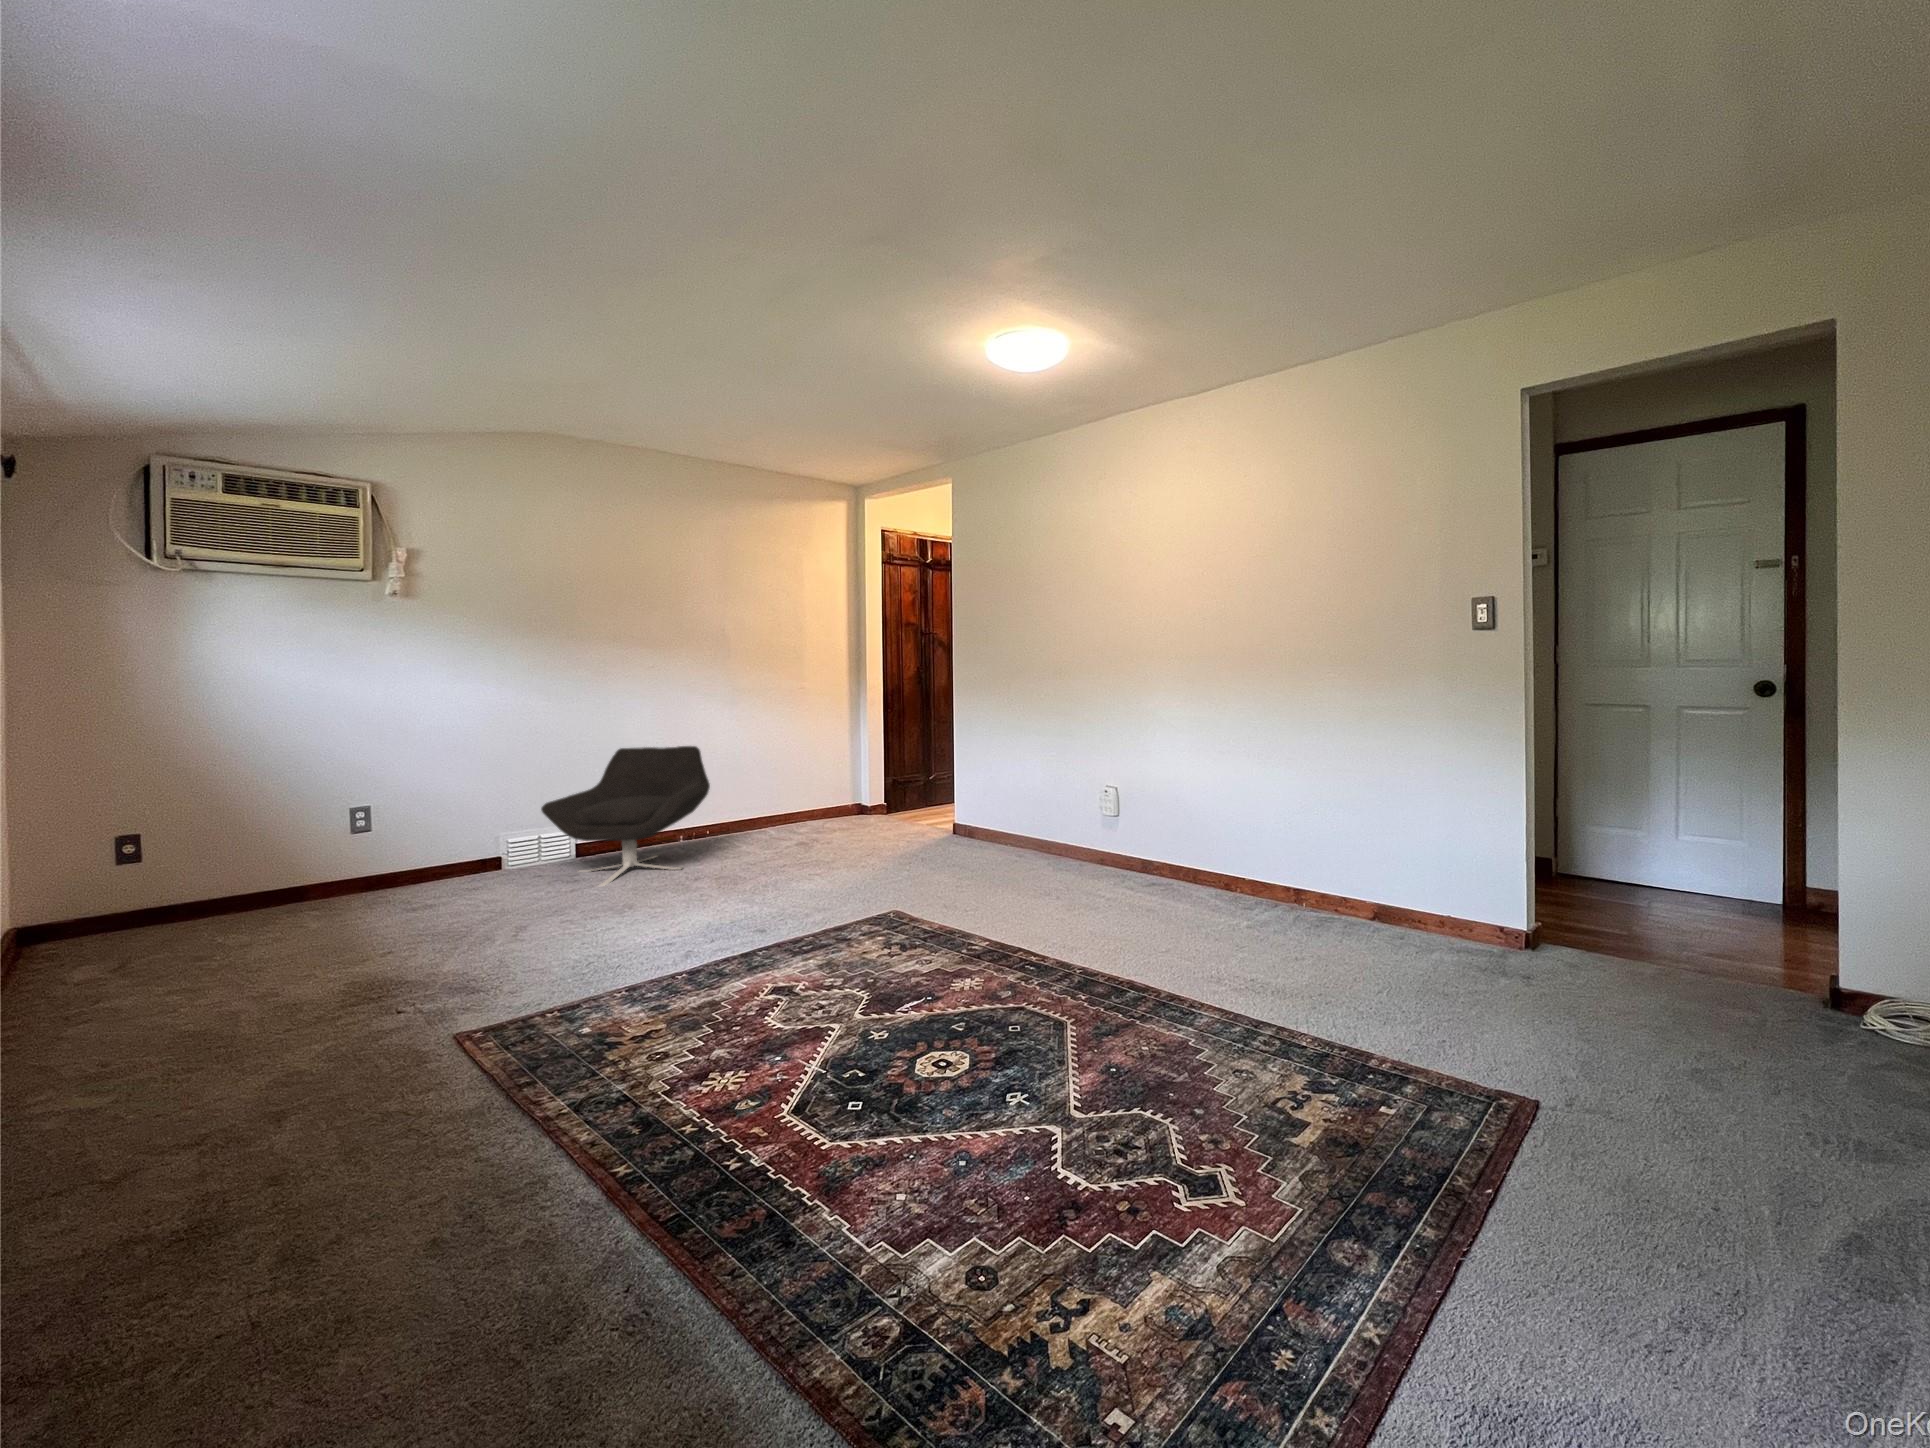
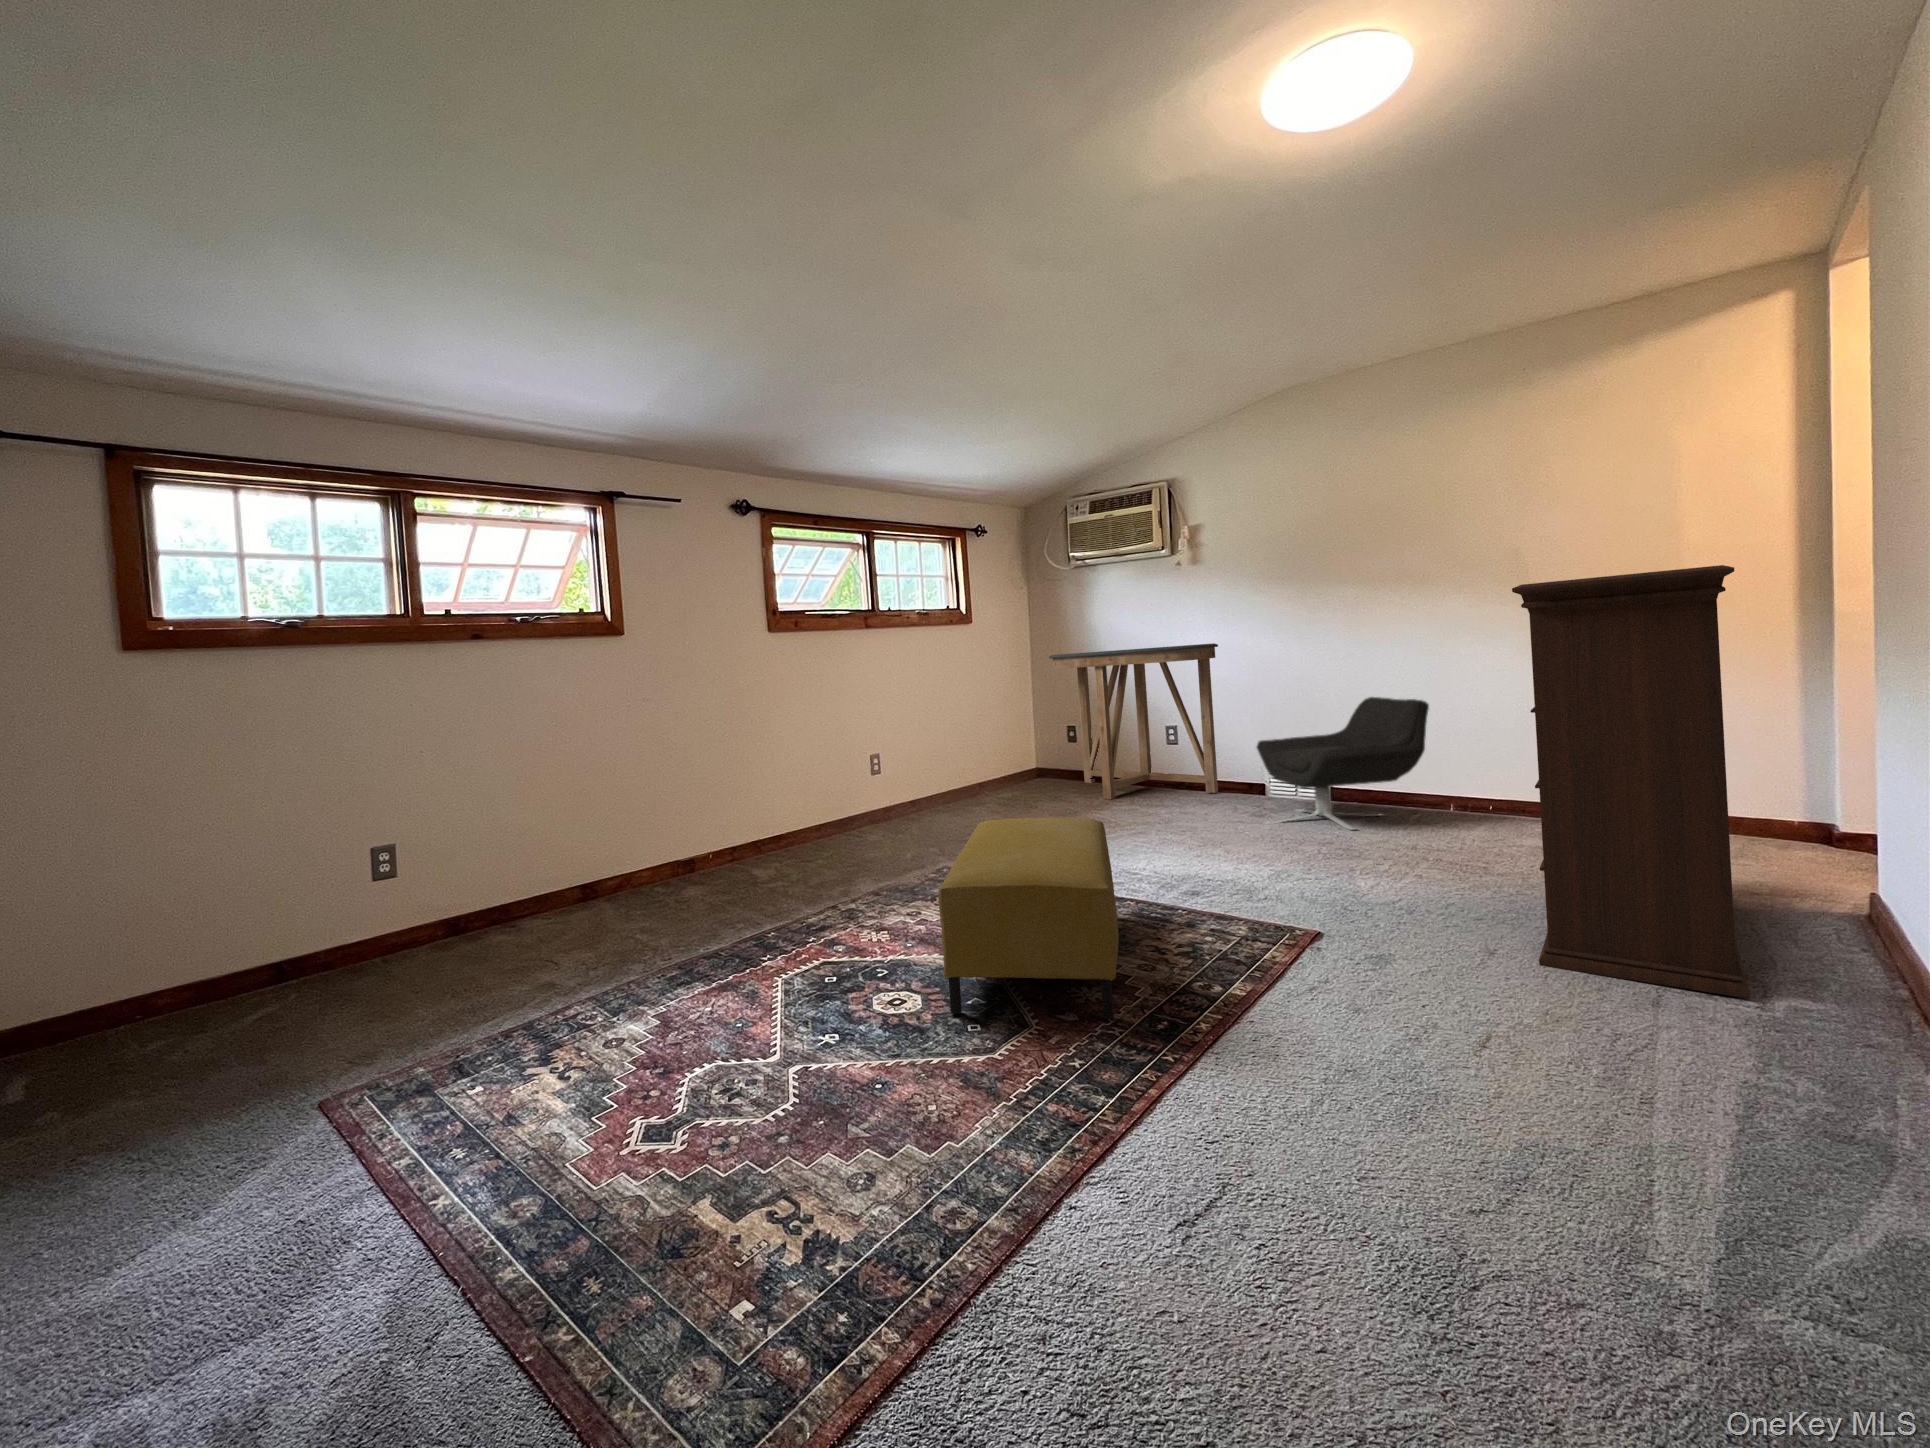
bookshelf: none [855,656,1045,885] -> present [1512,565,1750,999]
console table: none [122,694,449,930] -> present [1049,643,1218,799]
ottoman: none [714,867,1026,1042] -> present [938,817,1119,1019]

